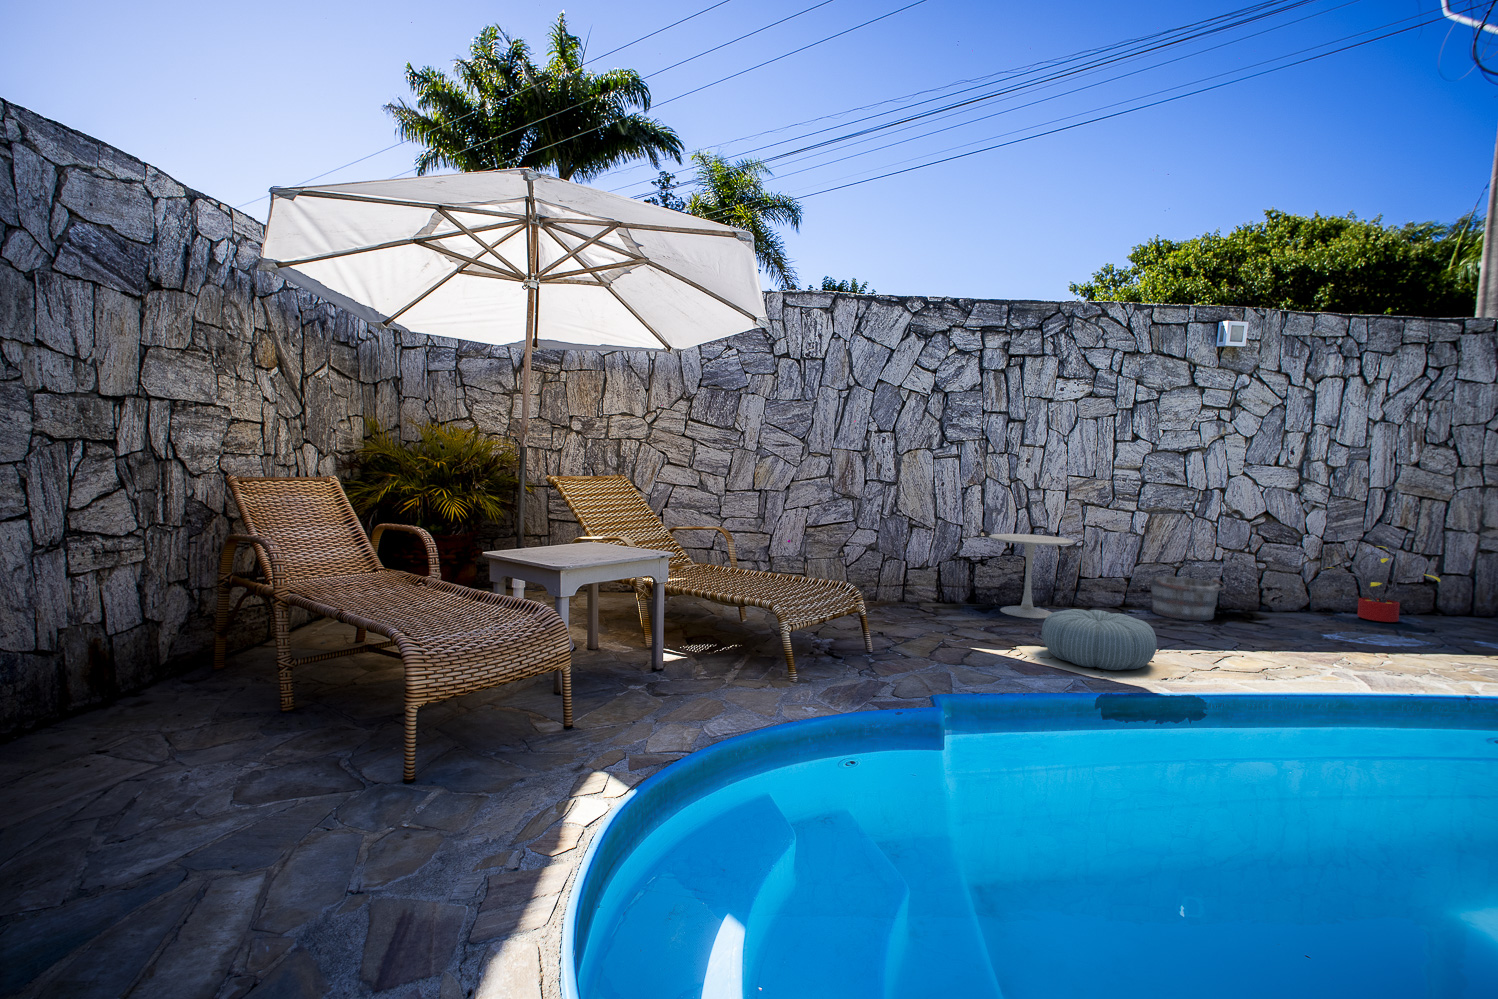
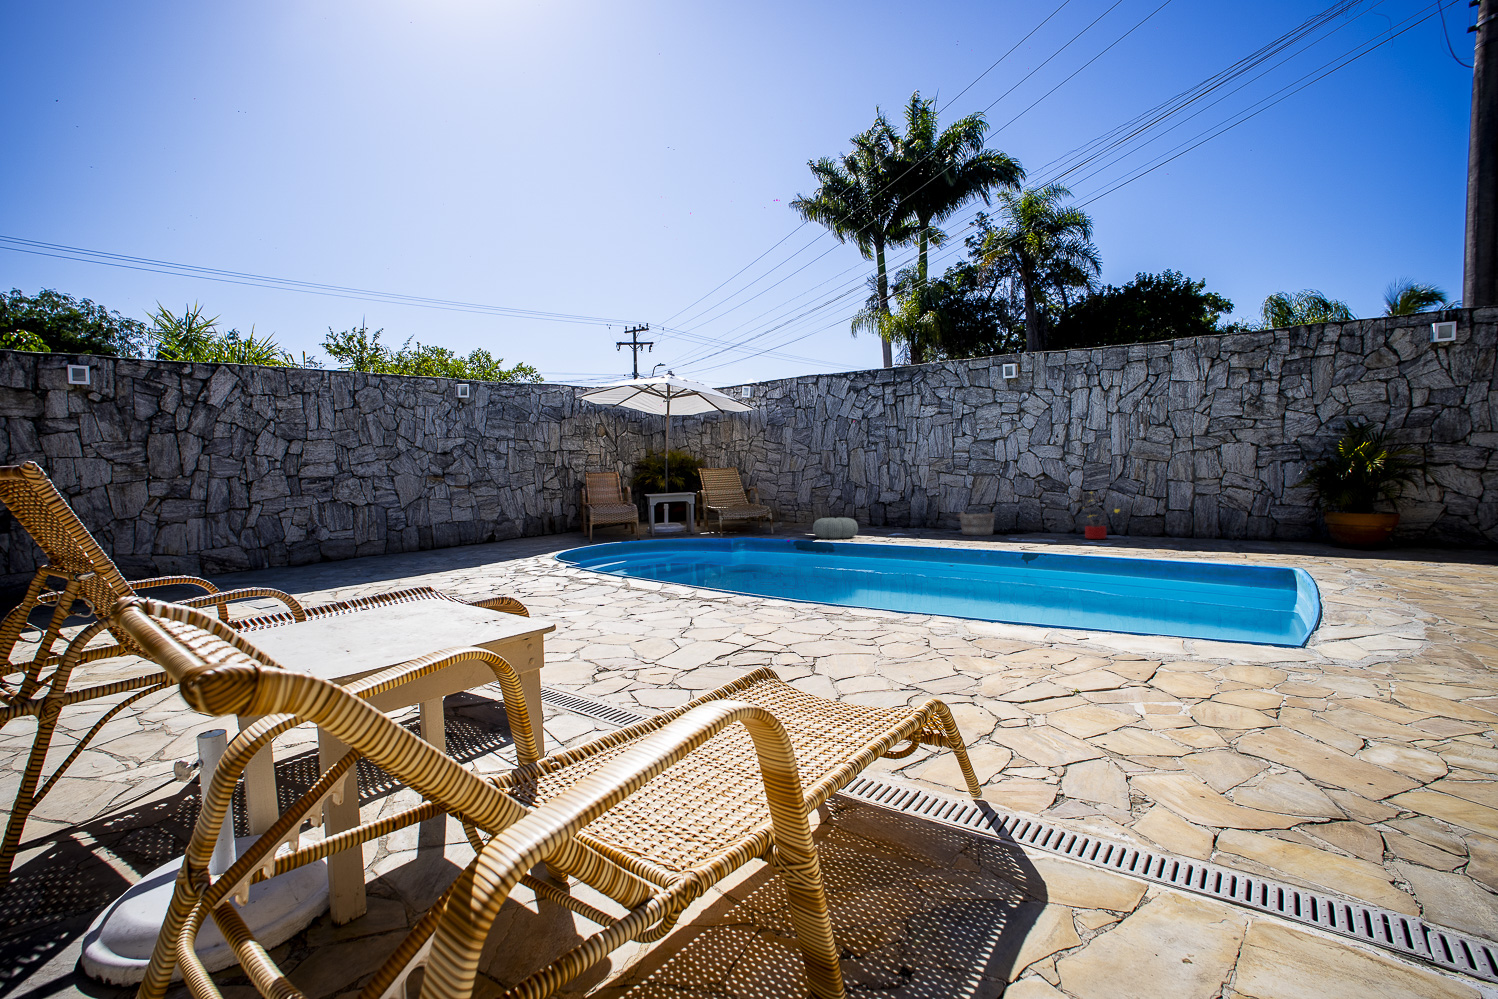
side table: present [989,534,1074,619] -> none [871,491,913,532]

